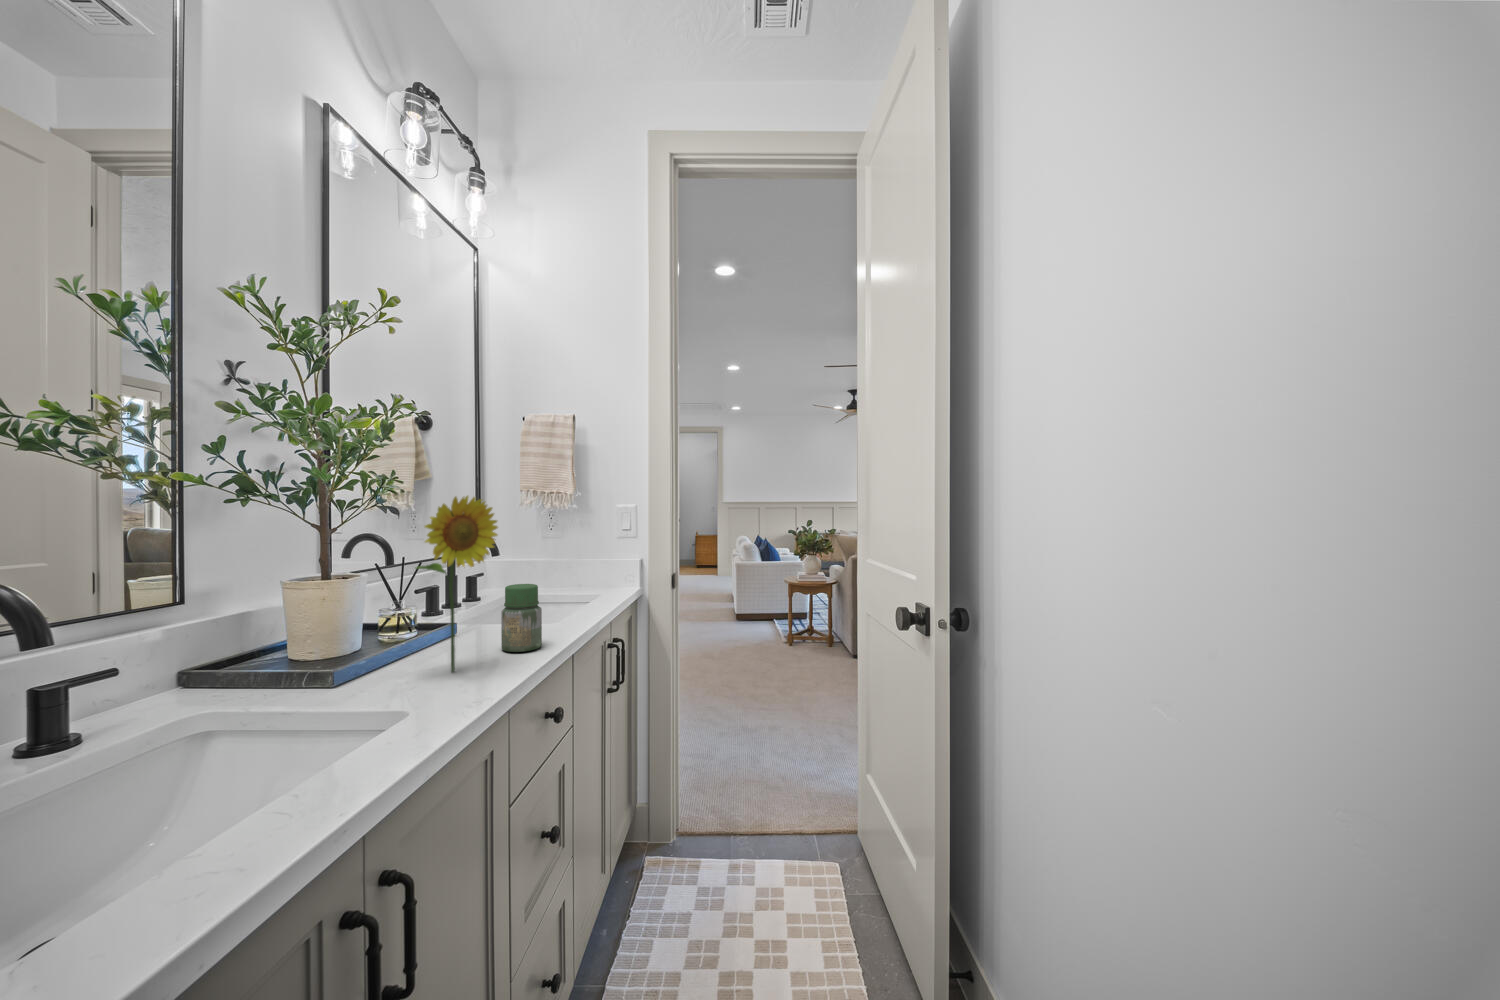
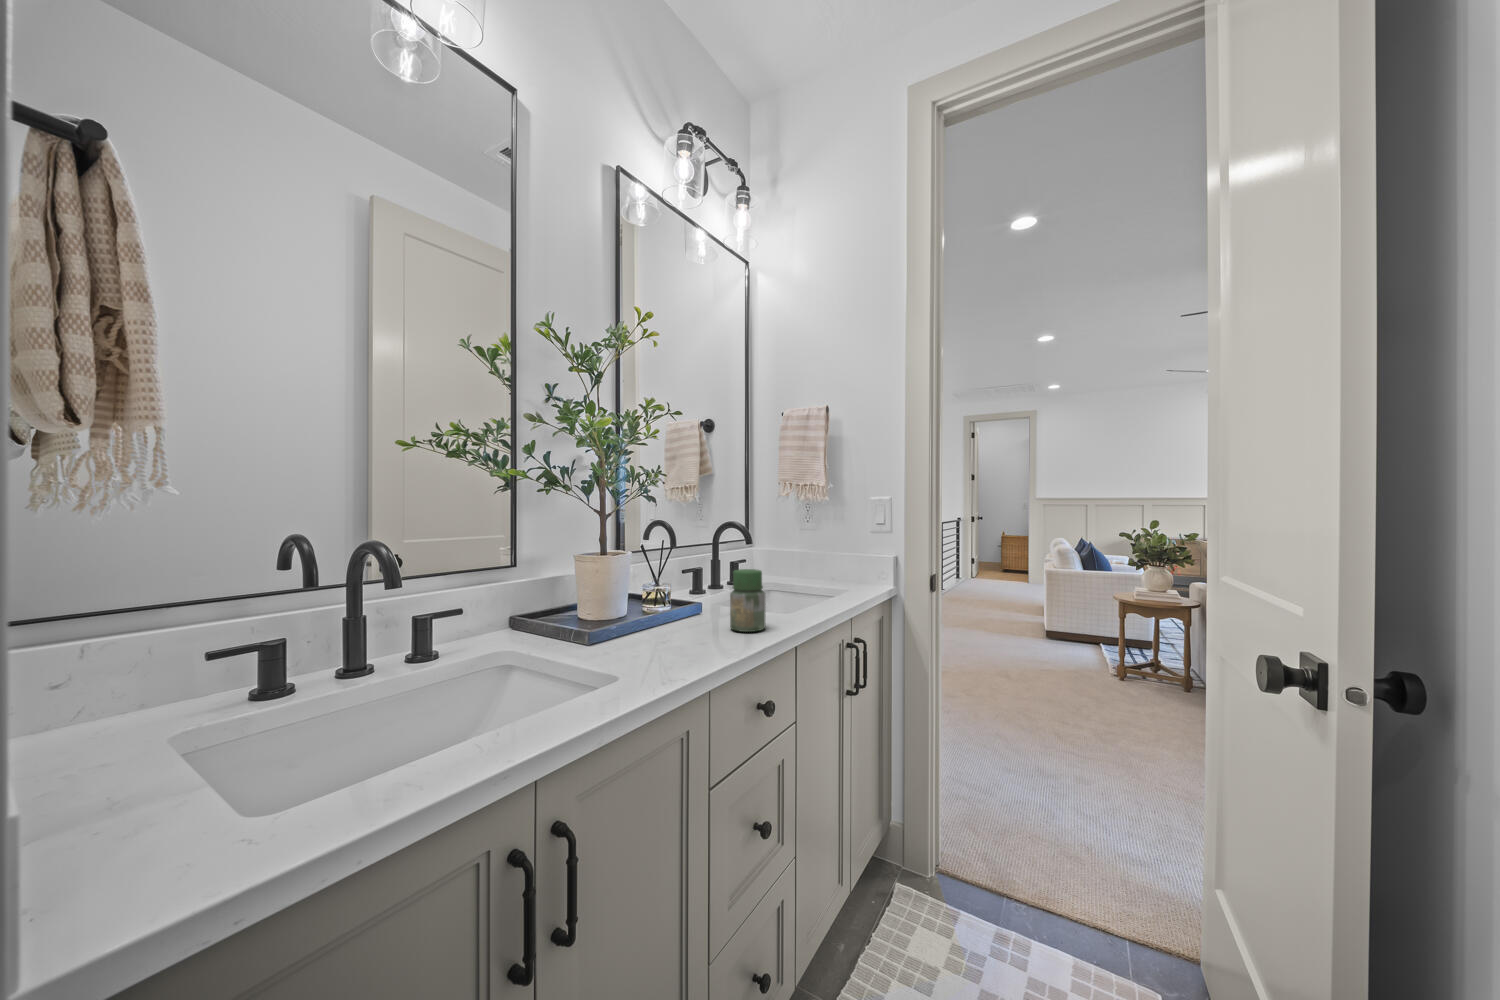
flower: present [416,496,498,672] -> none [651,484,719,642]

